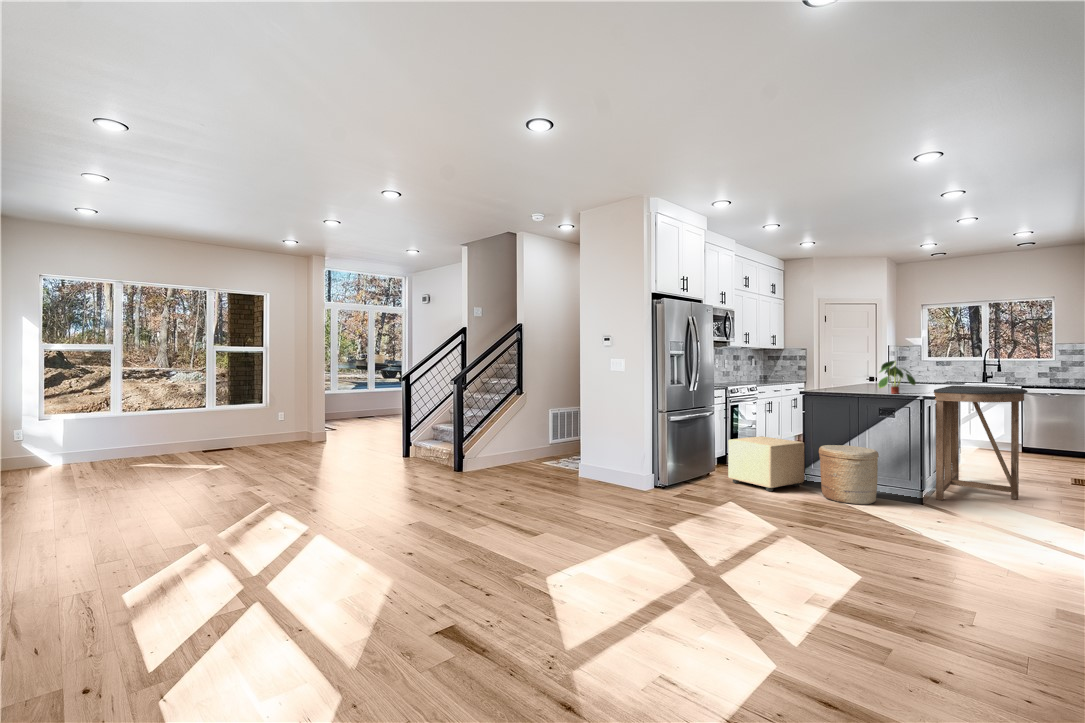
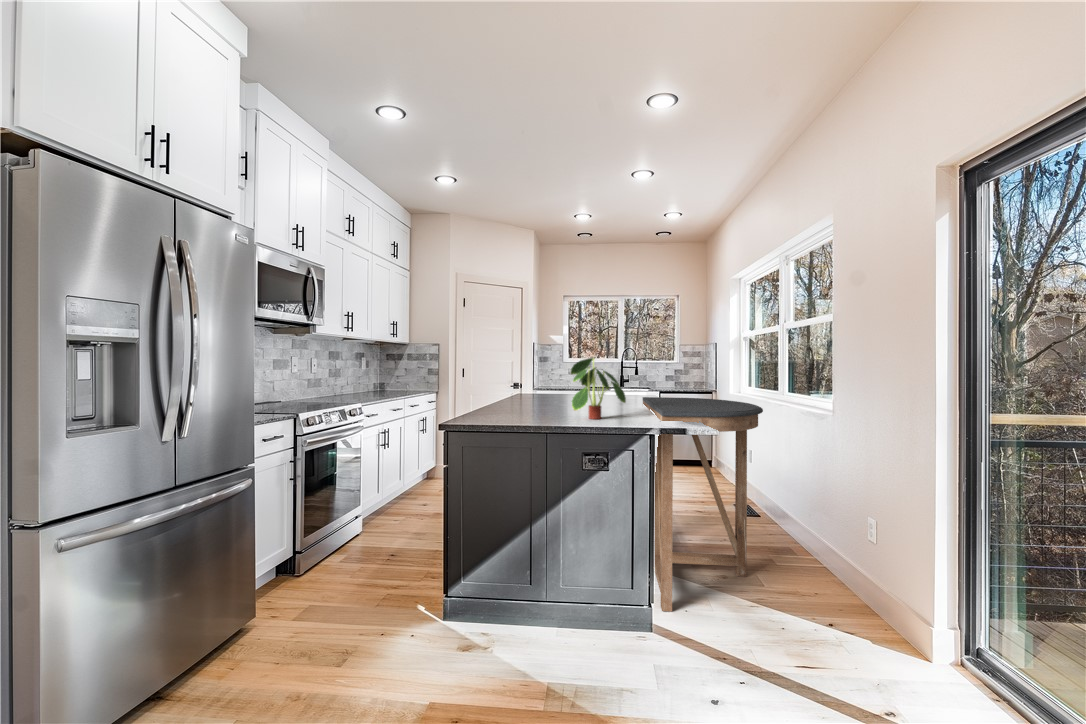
ottoman: present [728,436,804,492] -> none [264,523,442,688]
woven basket: present [819,445,879,504] -> none [474,536,591,694]

